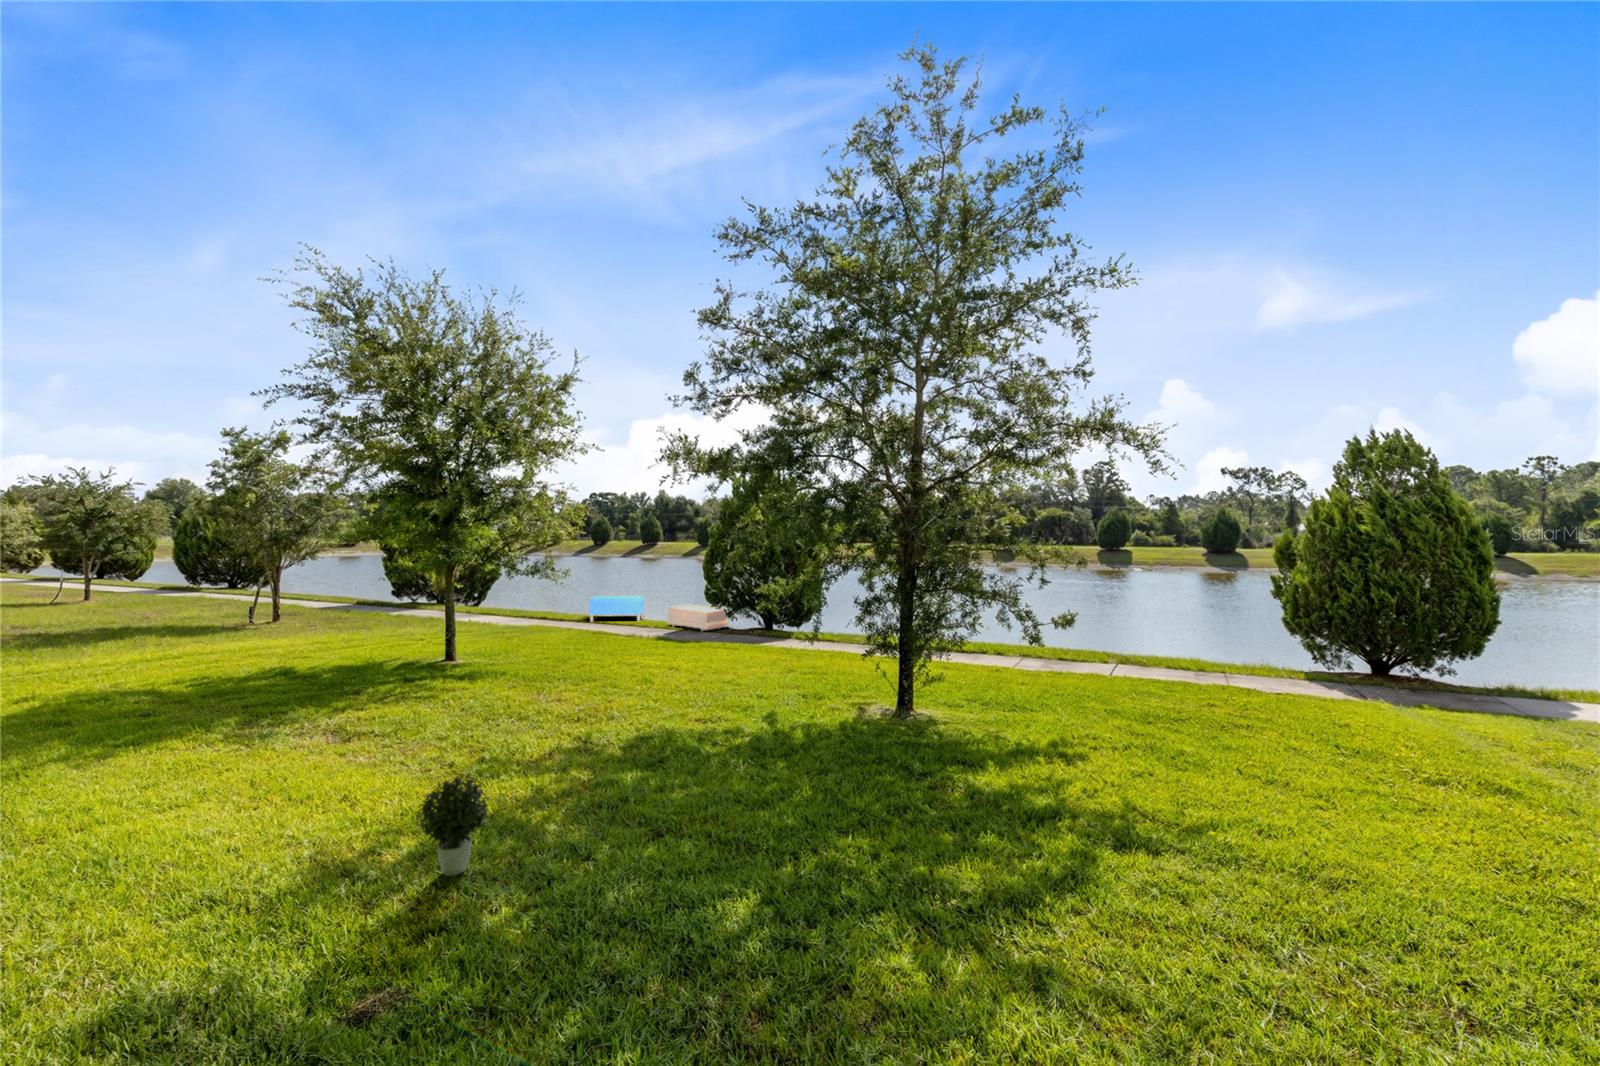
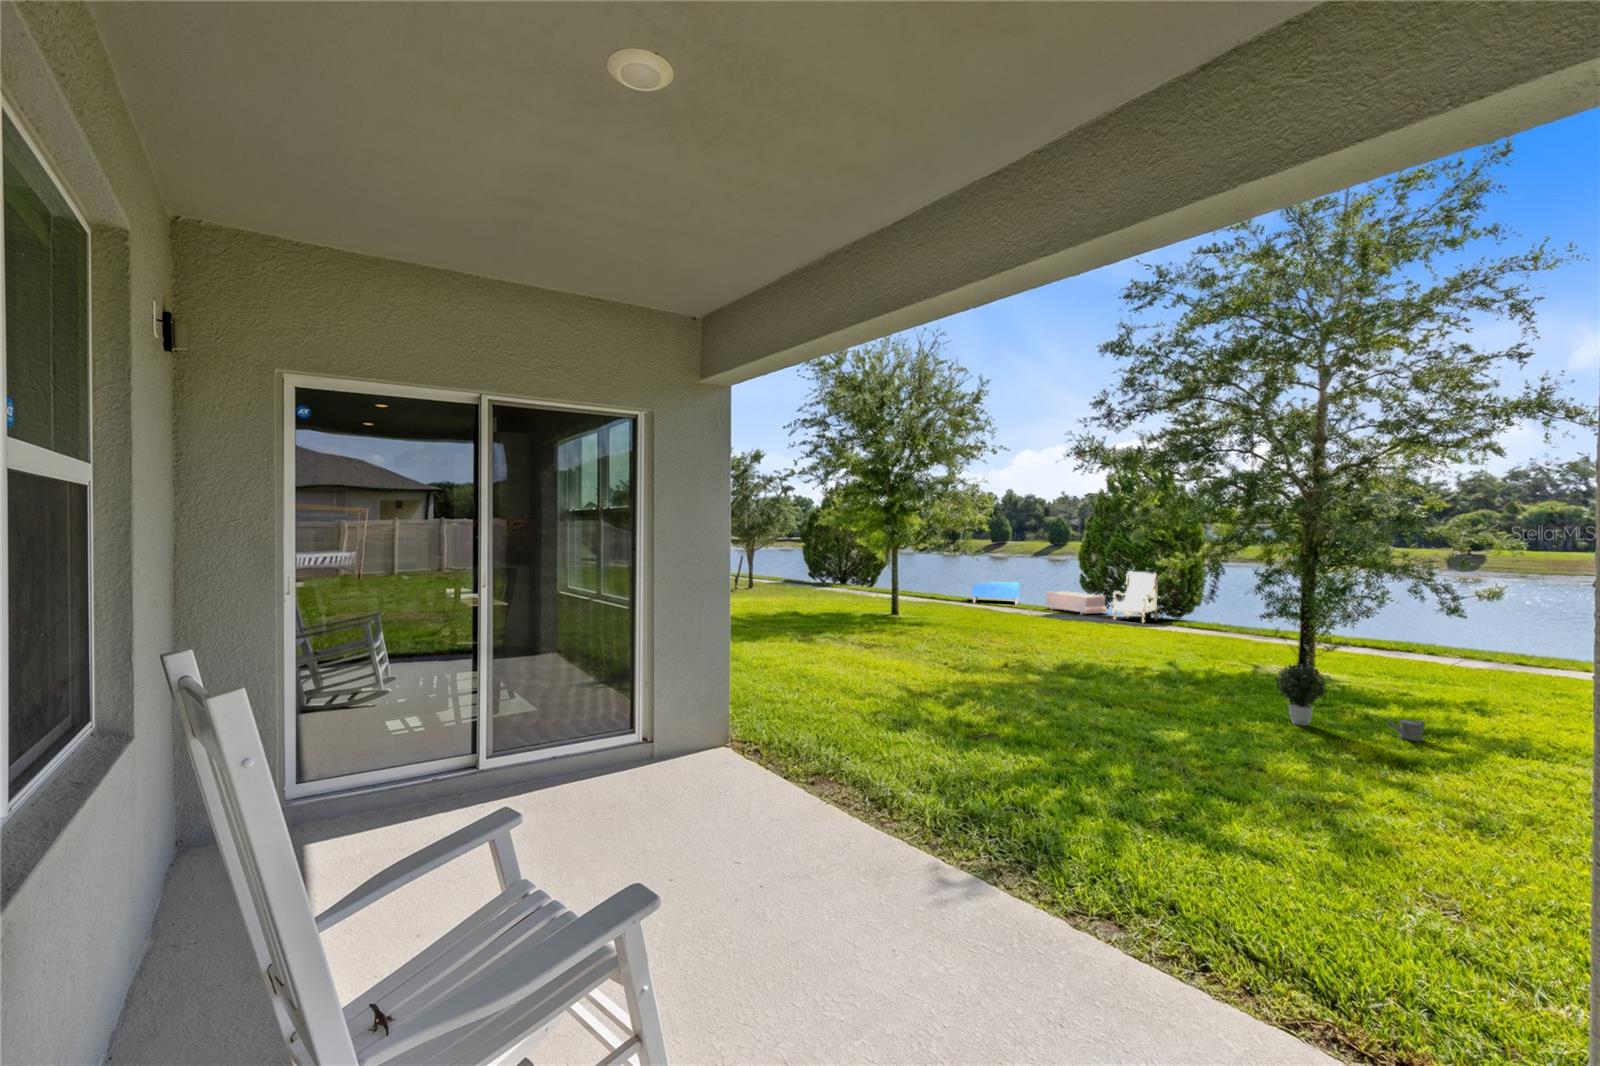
armchair: none [731,577,777,639] -> present [1113,571,1158,622]
potted plant: present [417,777,488,876] -> present [1274,664,1327,726]
watering can: none [1000,810,1034,844] -> present [1388,720,1425,741]

